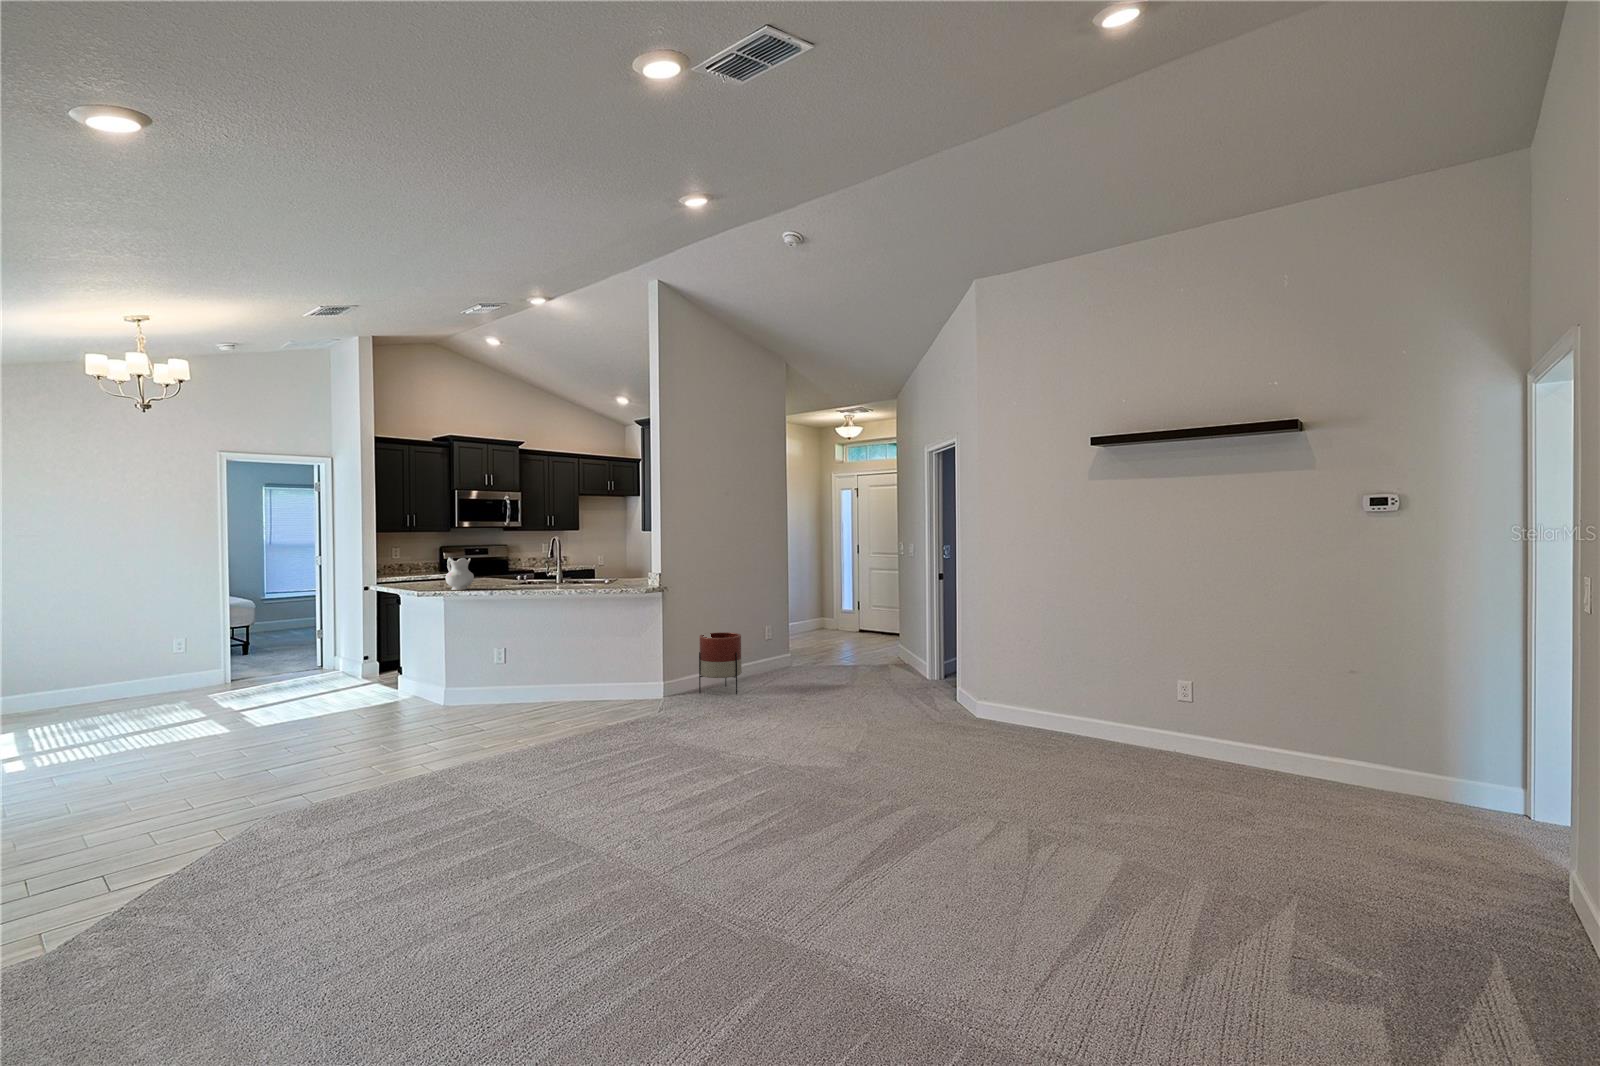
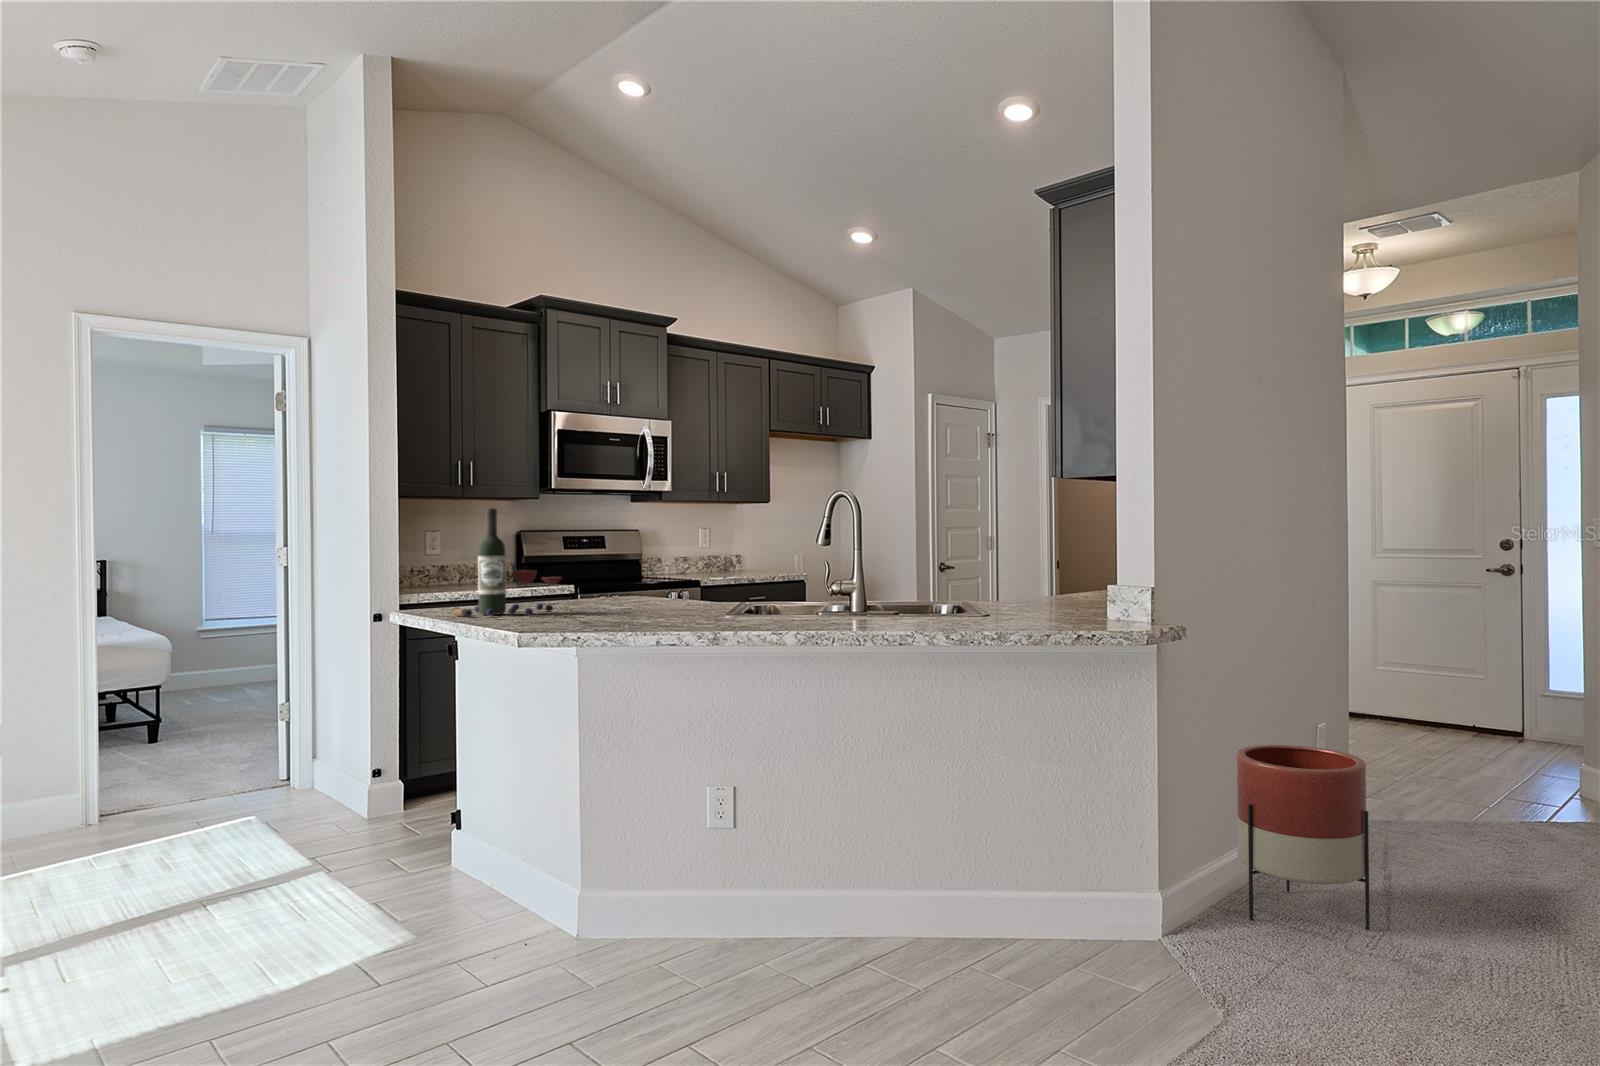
wine bottle: none [397,544,445,586] -> present [452,508,561,617]
ceramic pitcher: present [446,557,474,590] -> none [588,537,661,630]

